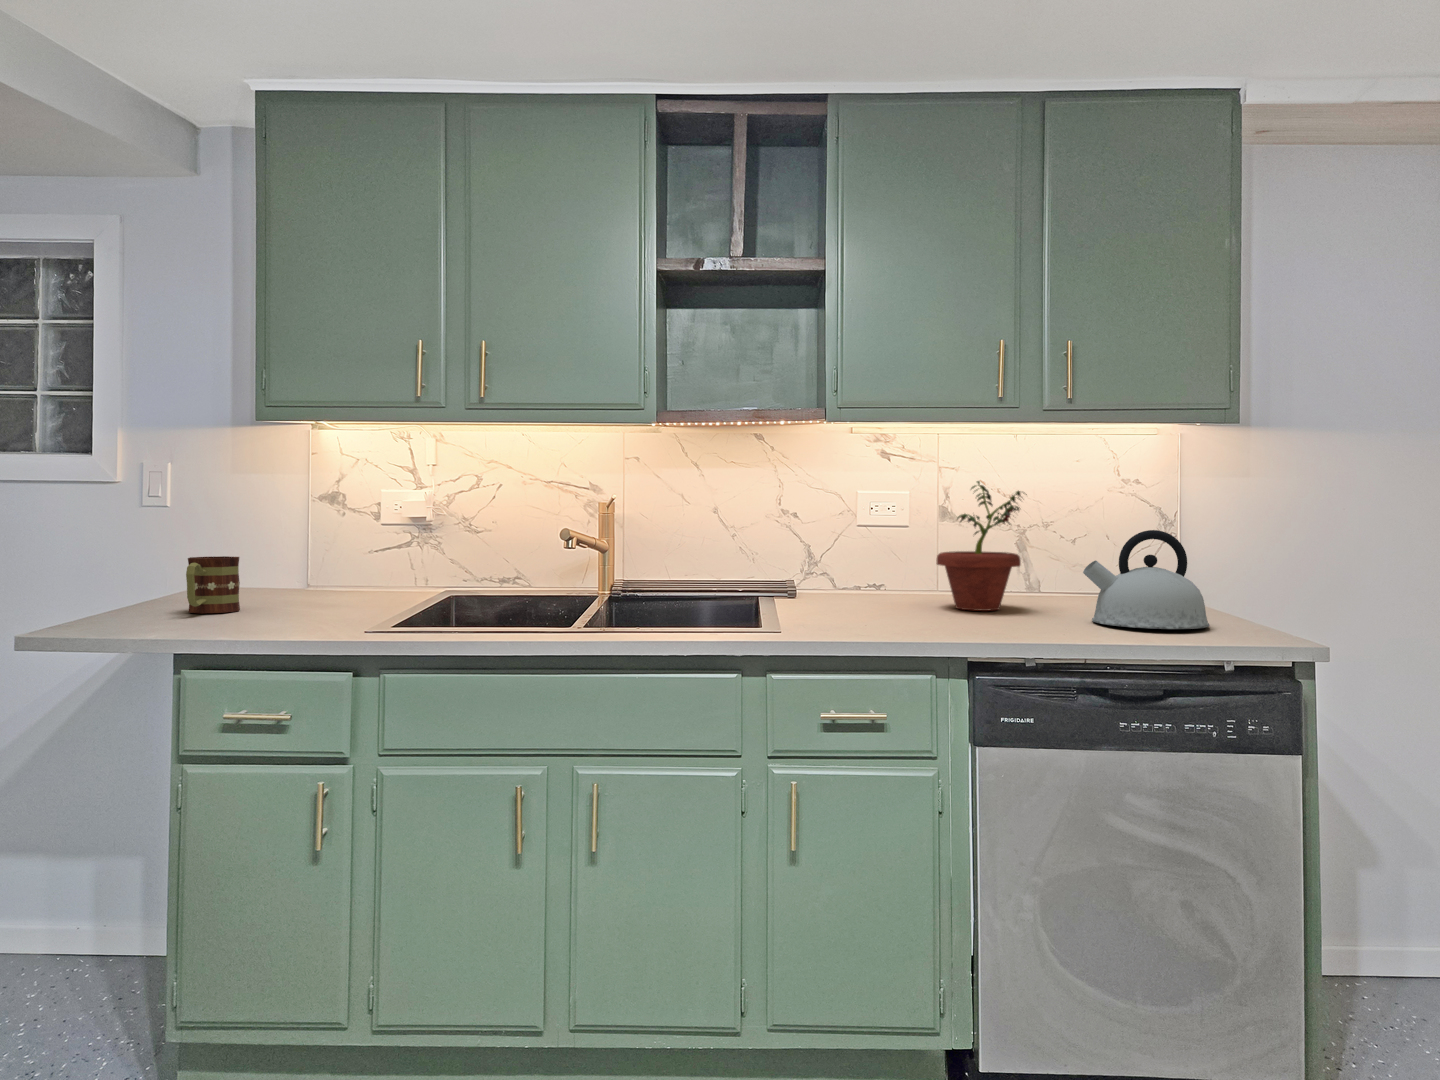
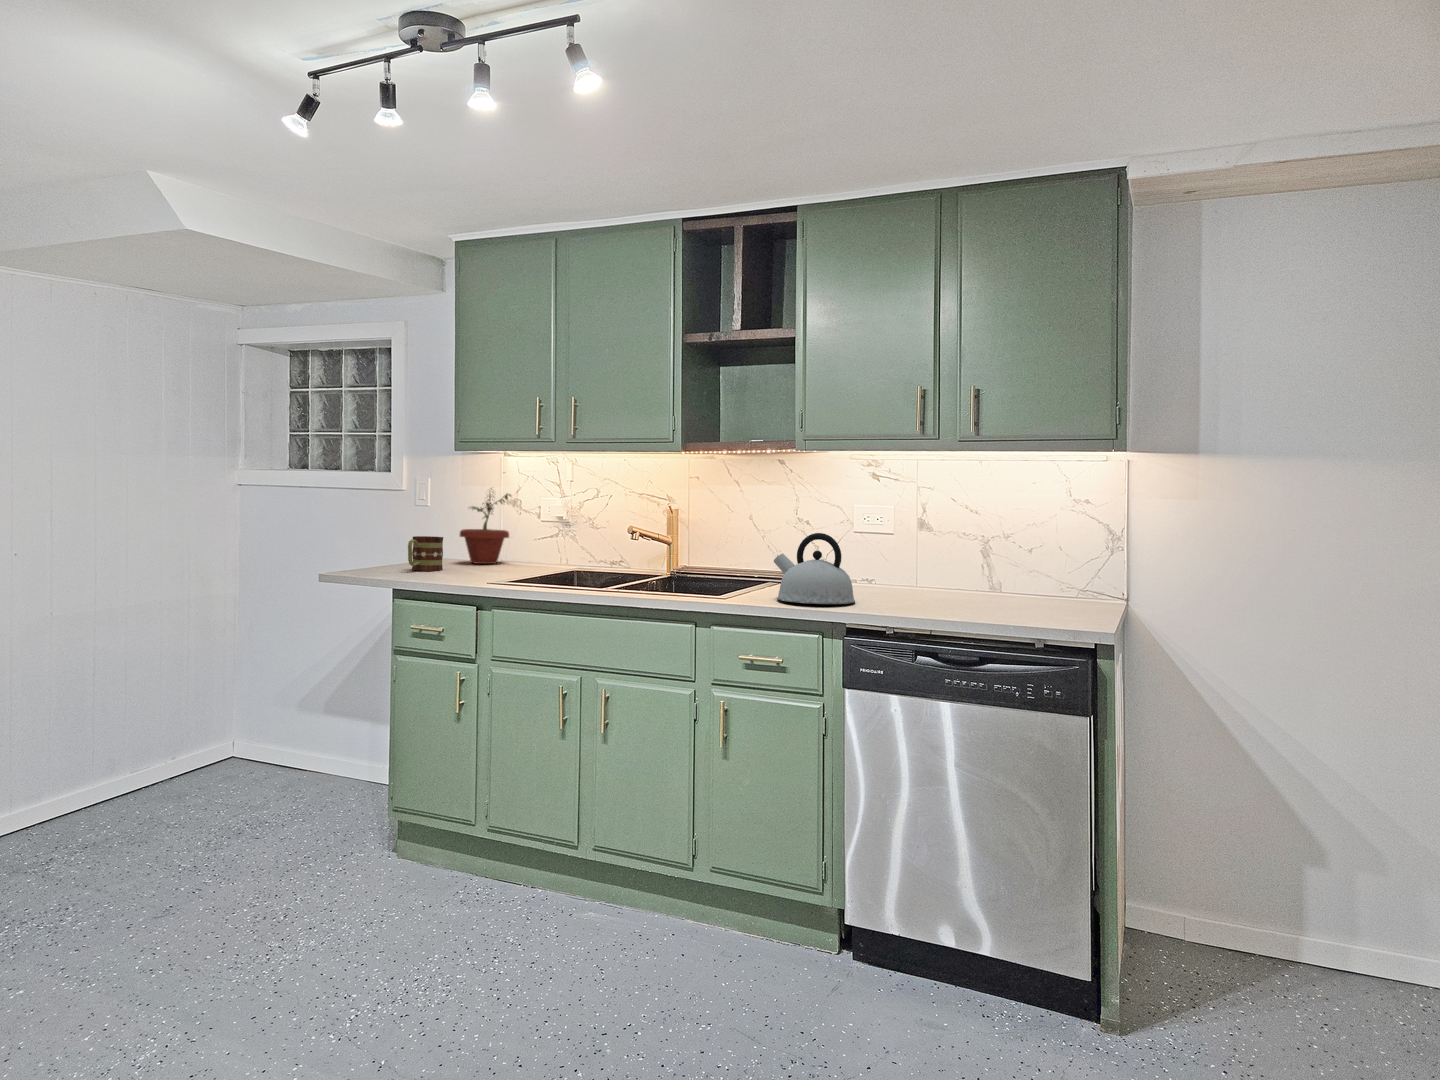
potted plant: present [936,481,1027,611] -> present [460,488,511,564]
kettle: present [1083,530,1210,629] -> present [774,533,855,604]

